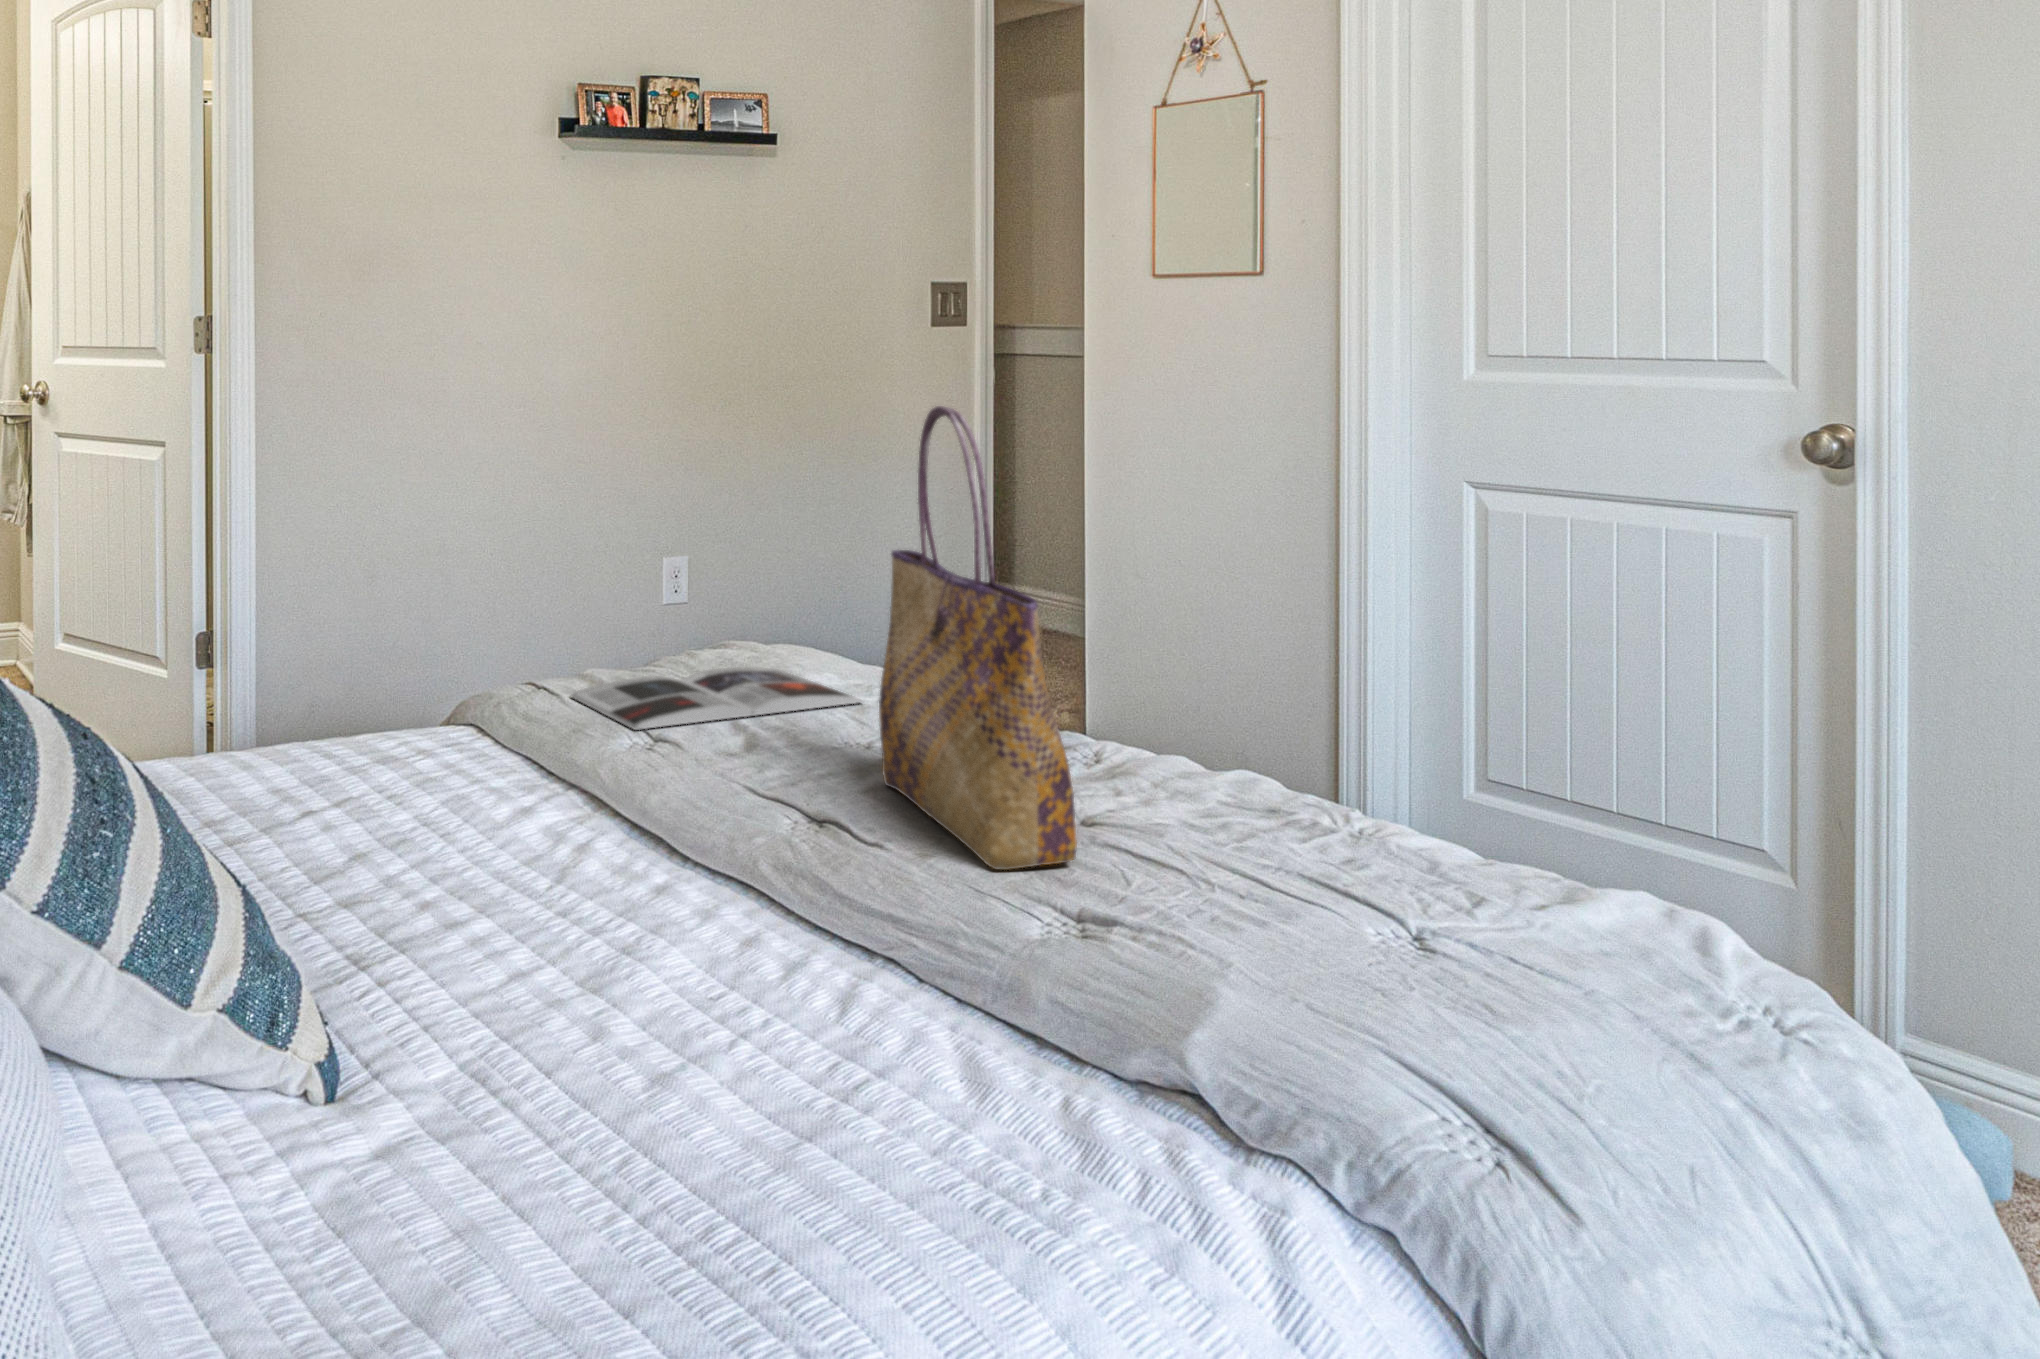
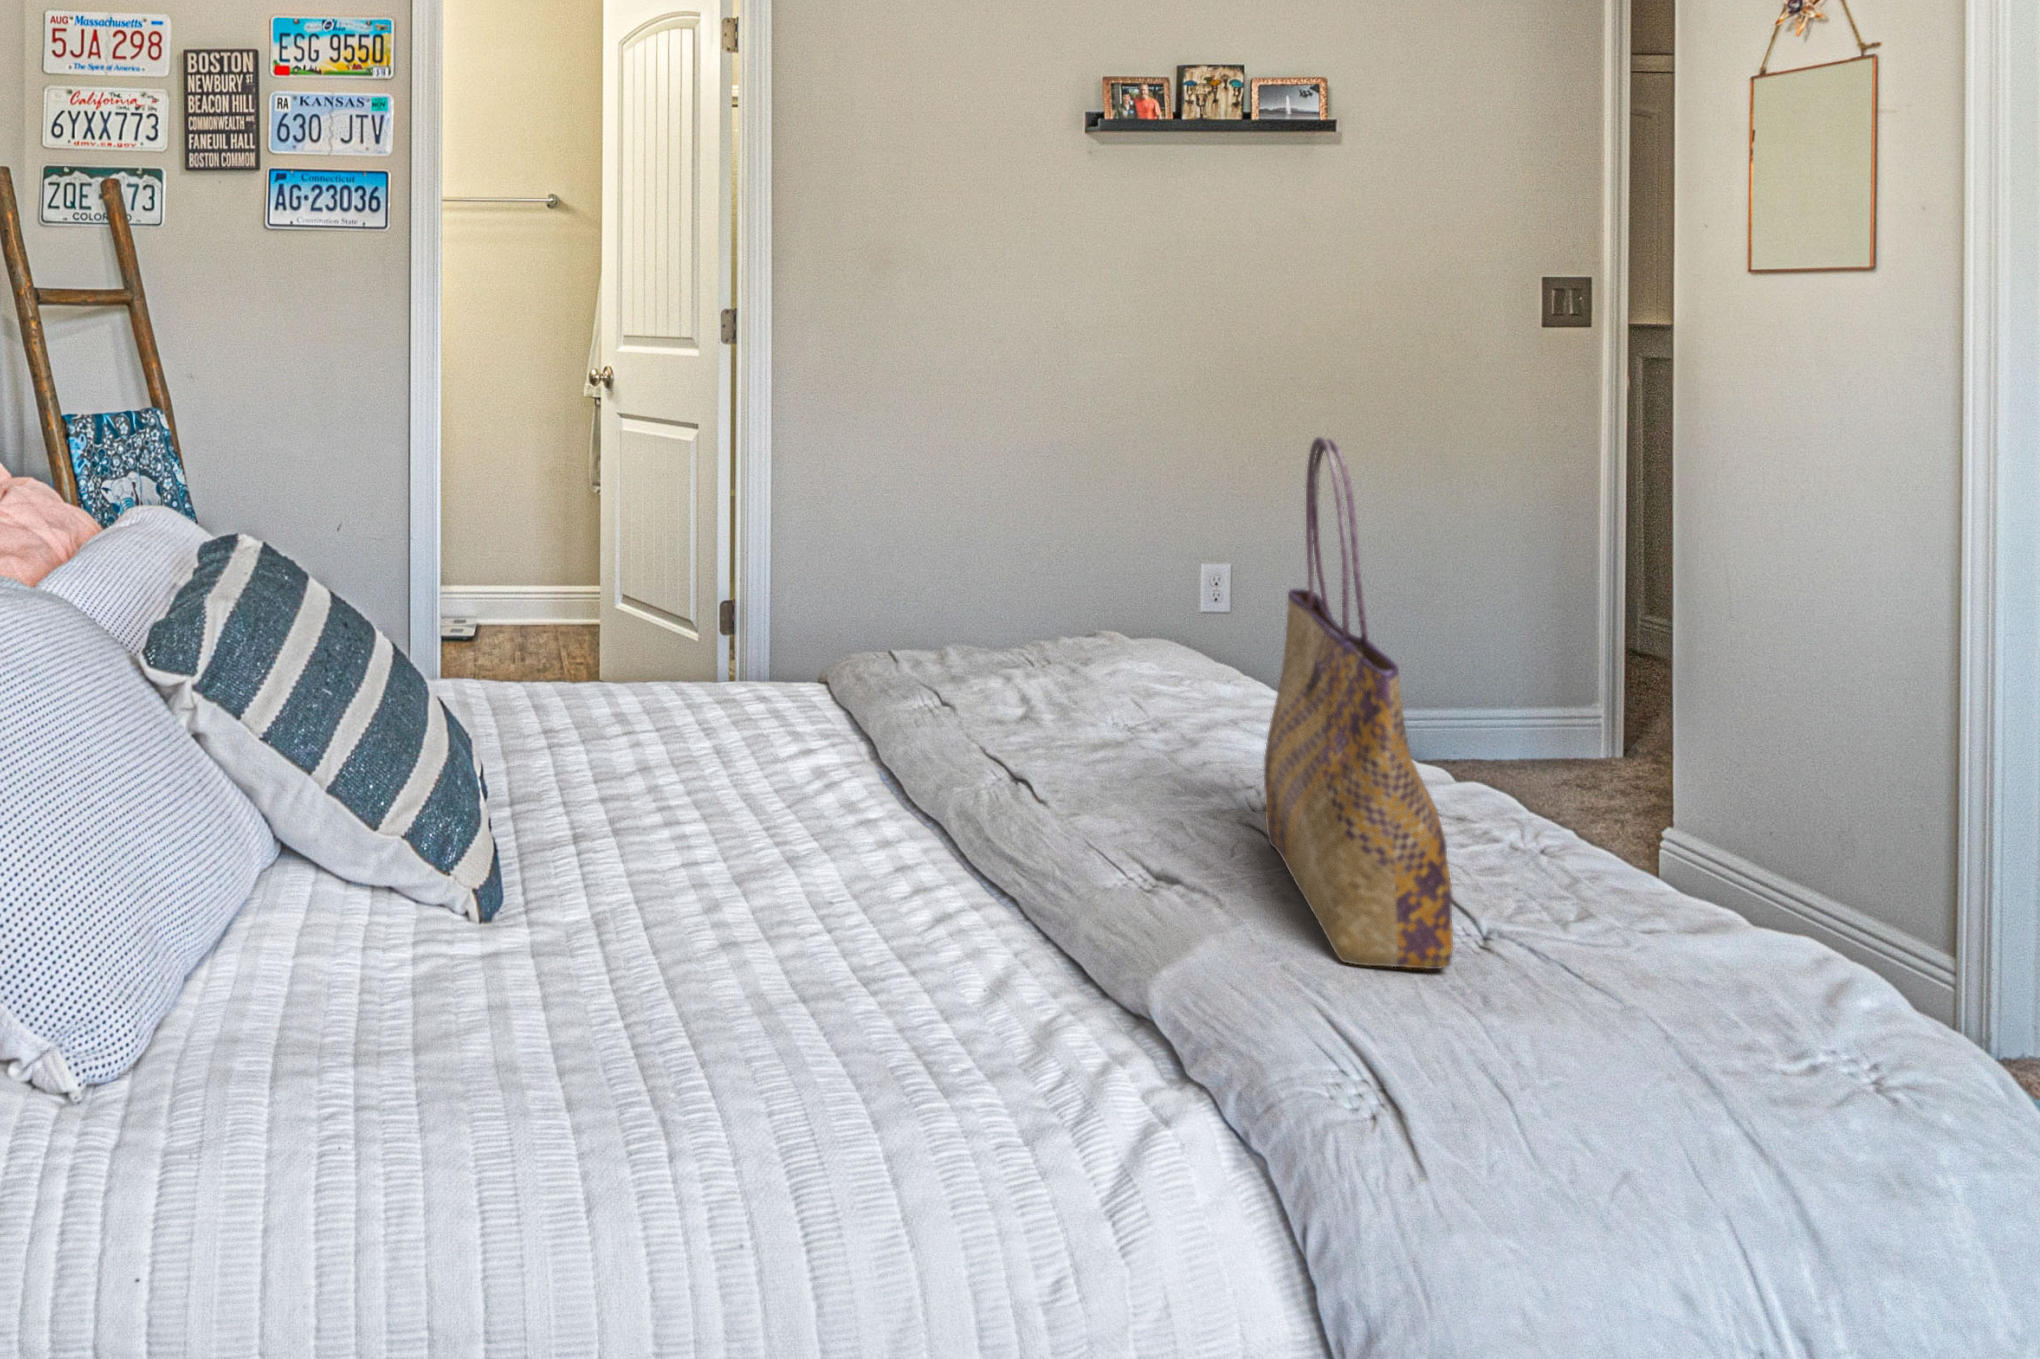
magazine: present [571,667,862,730] -> none [978,690,1301,746]

